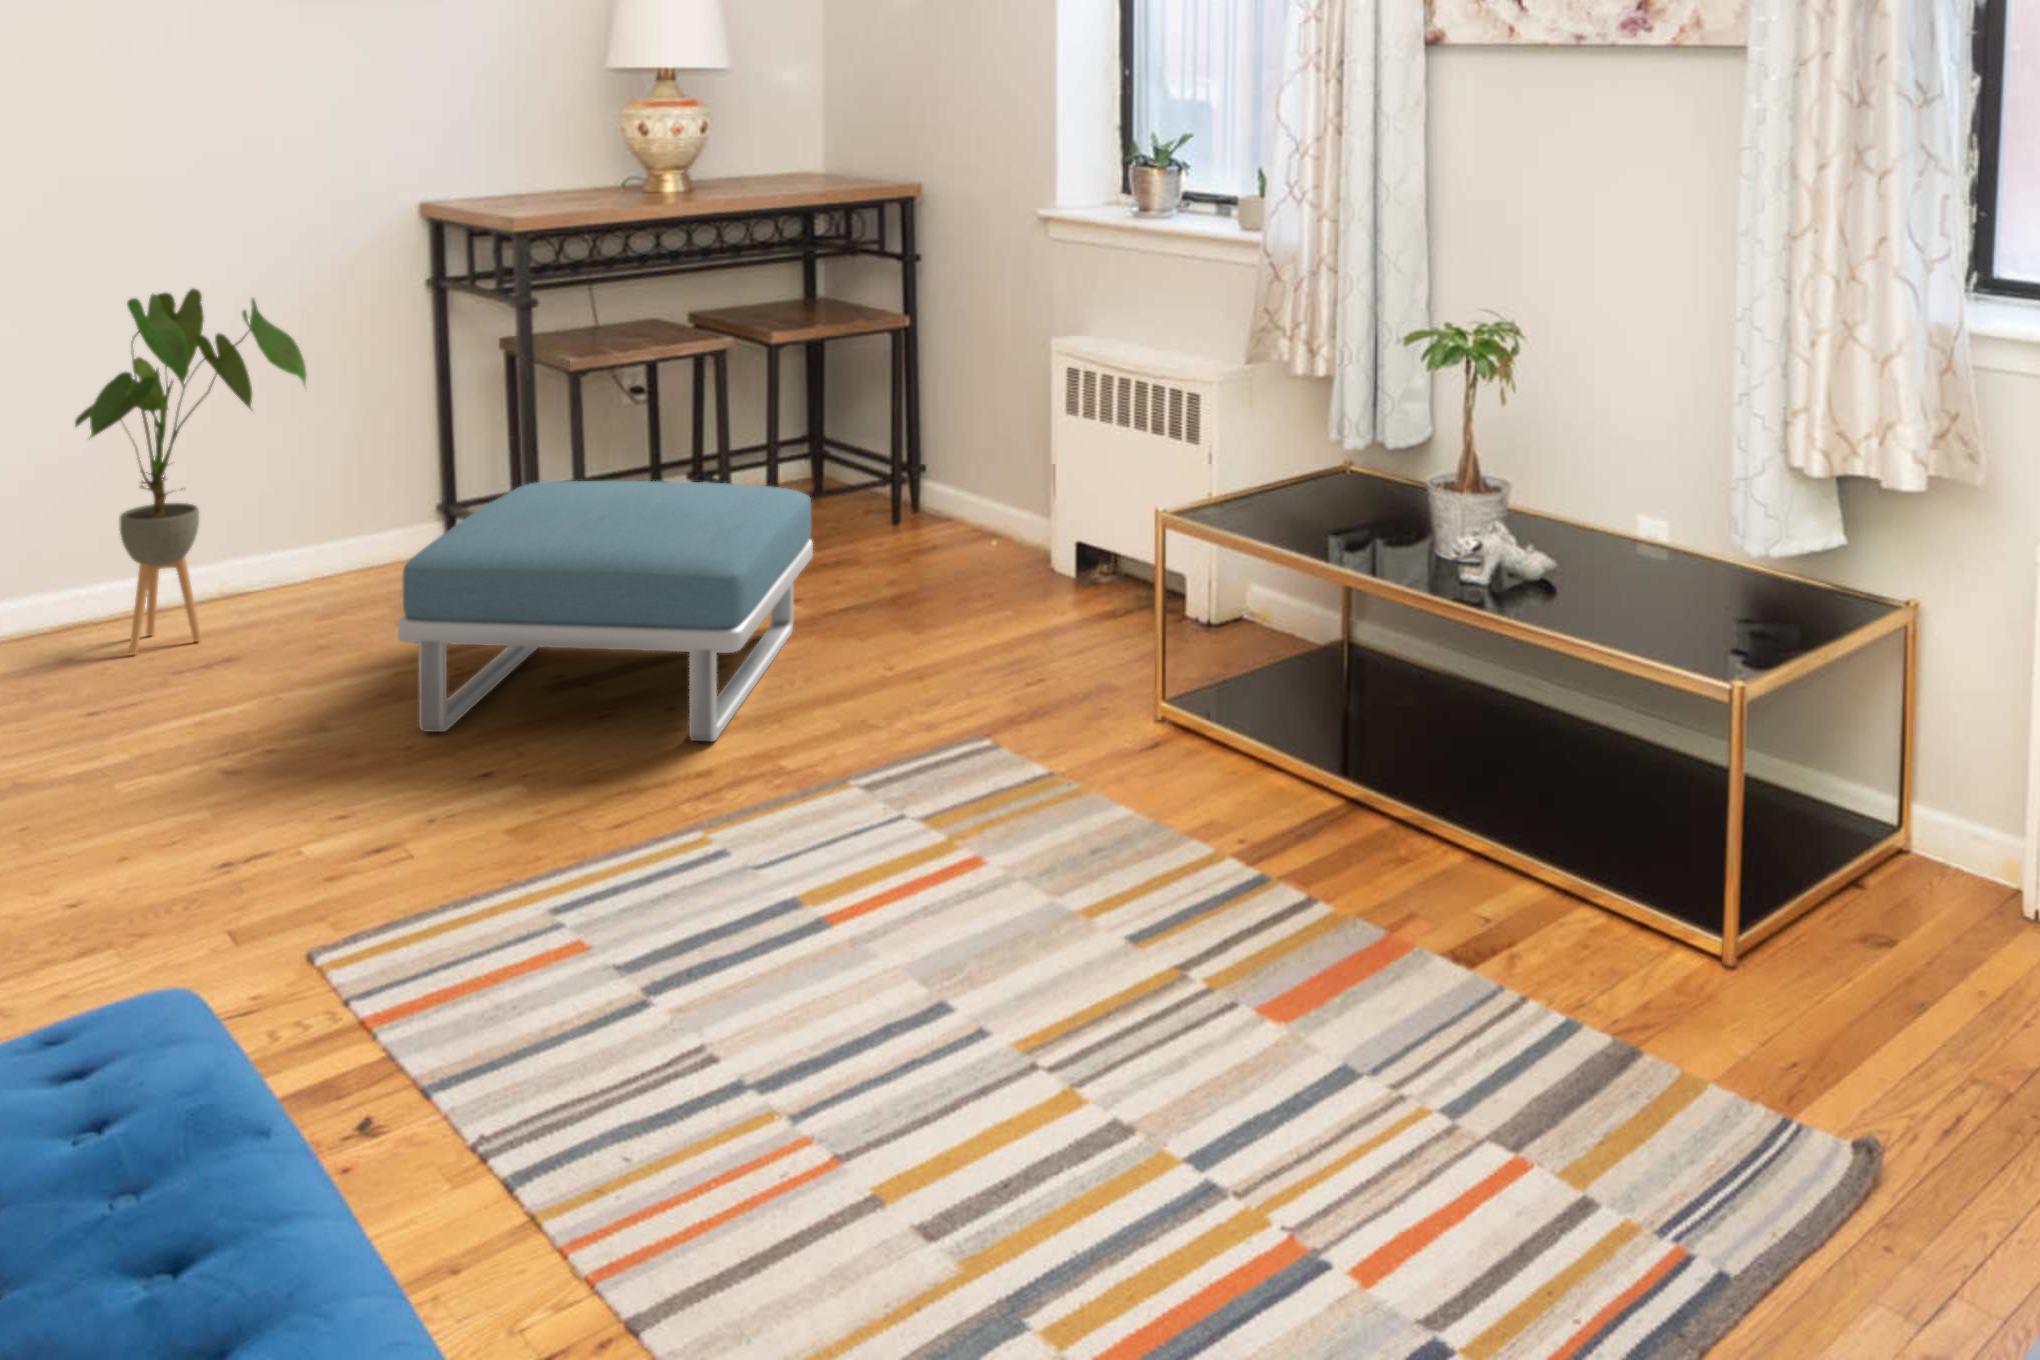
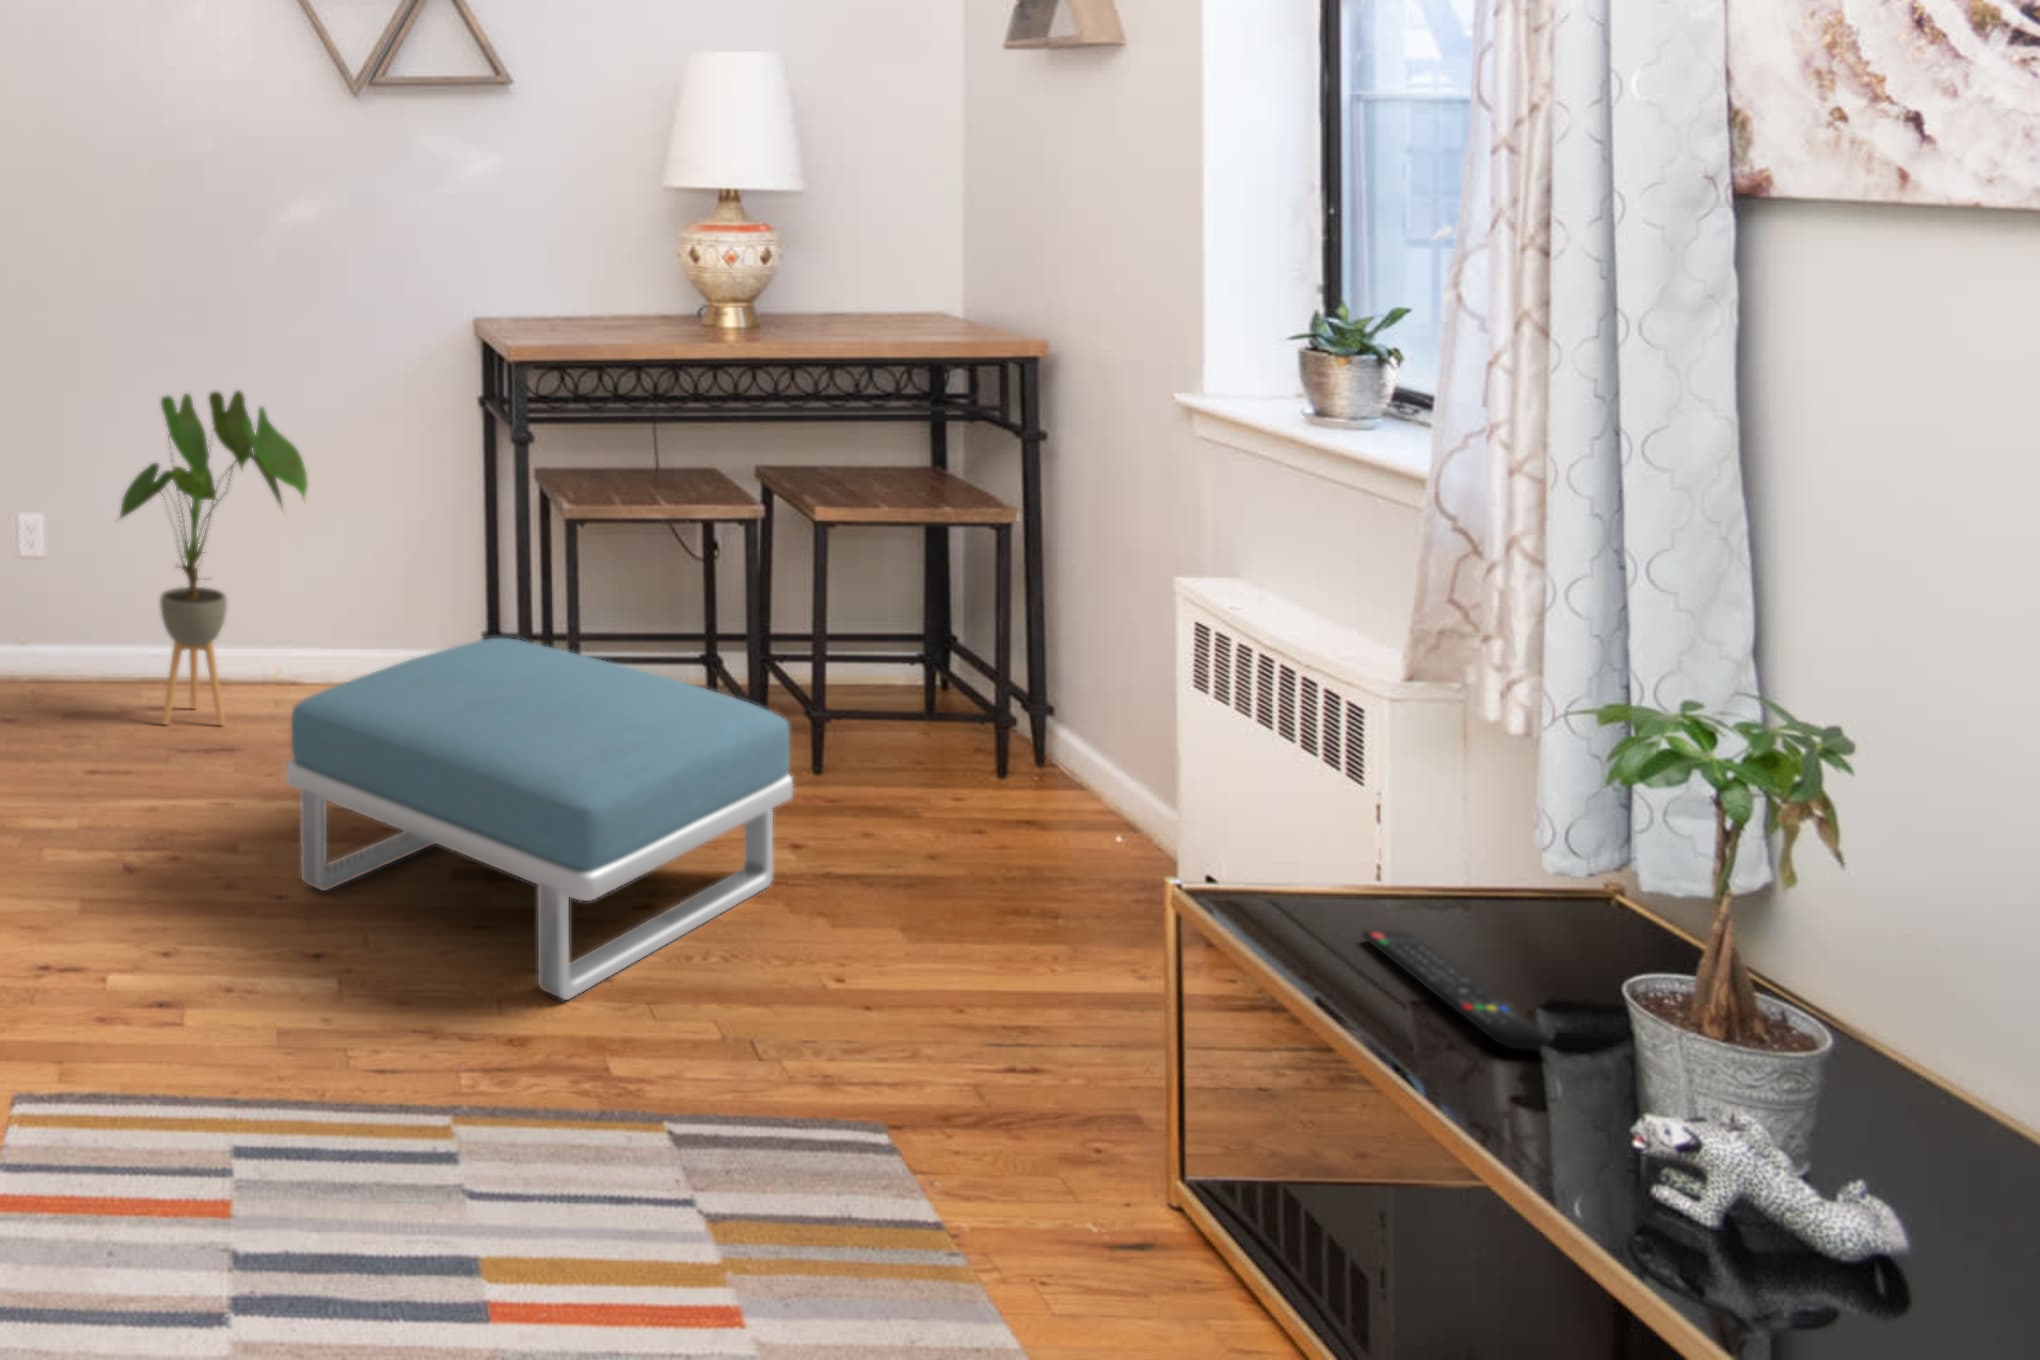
remote control: none [1269,506,1383,544] -> present [1363,930,1551,1049]

